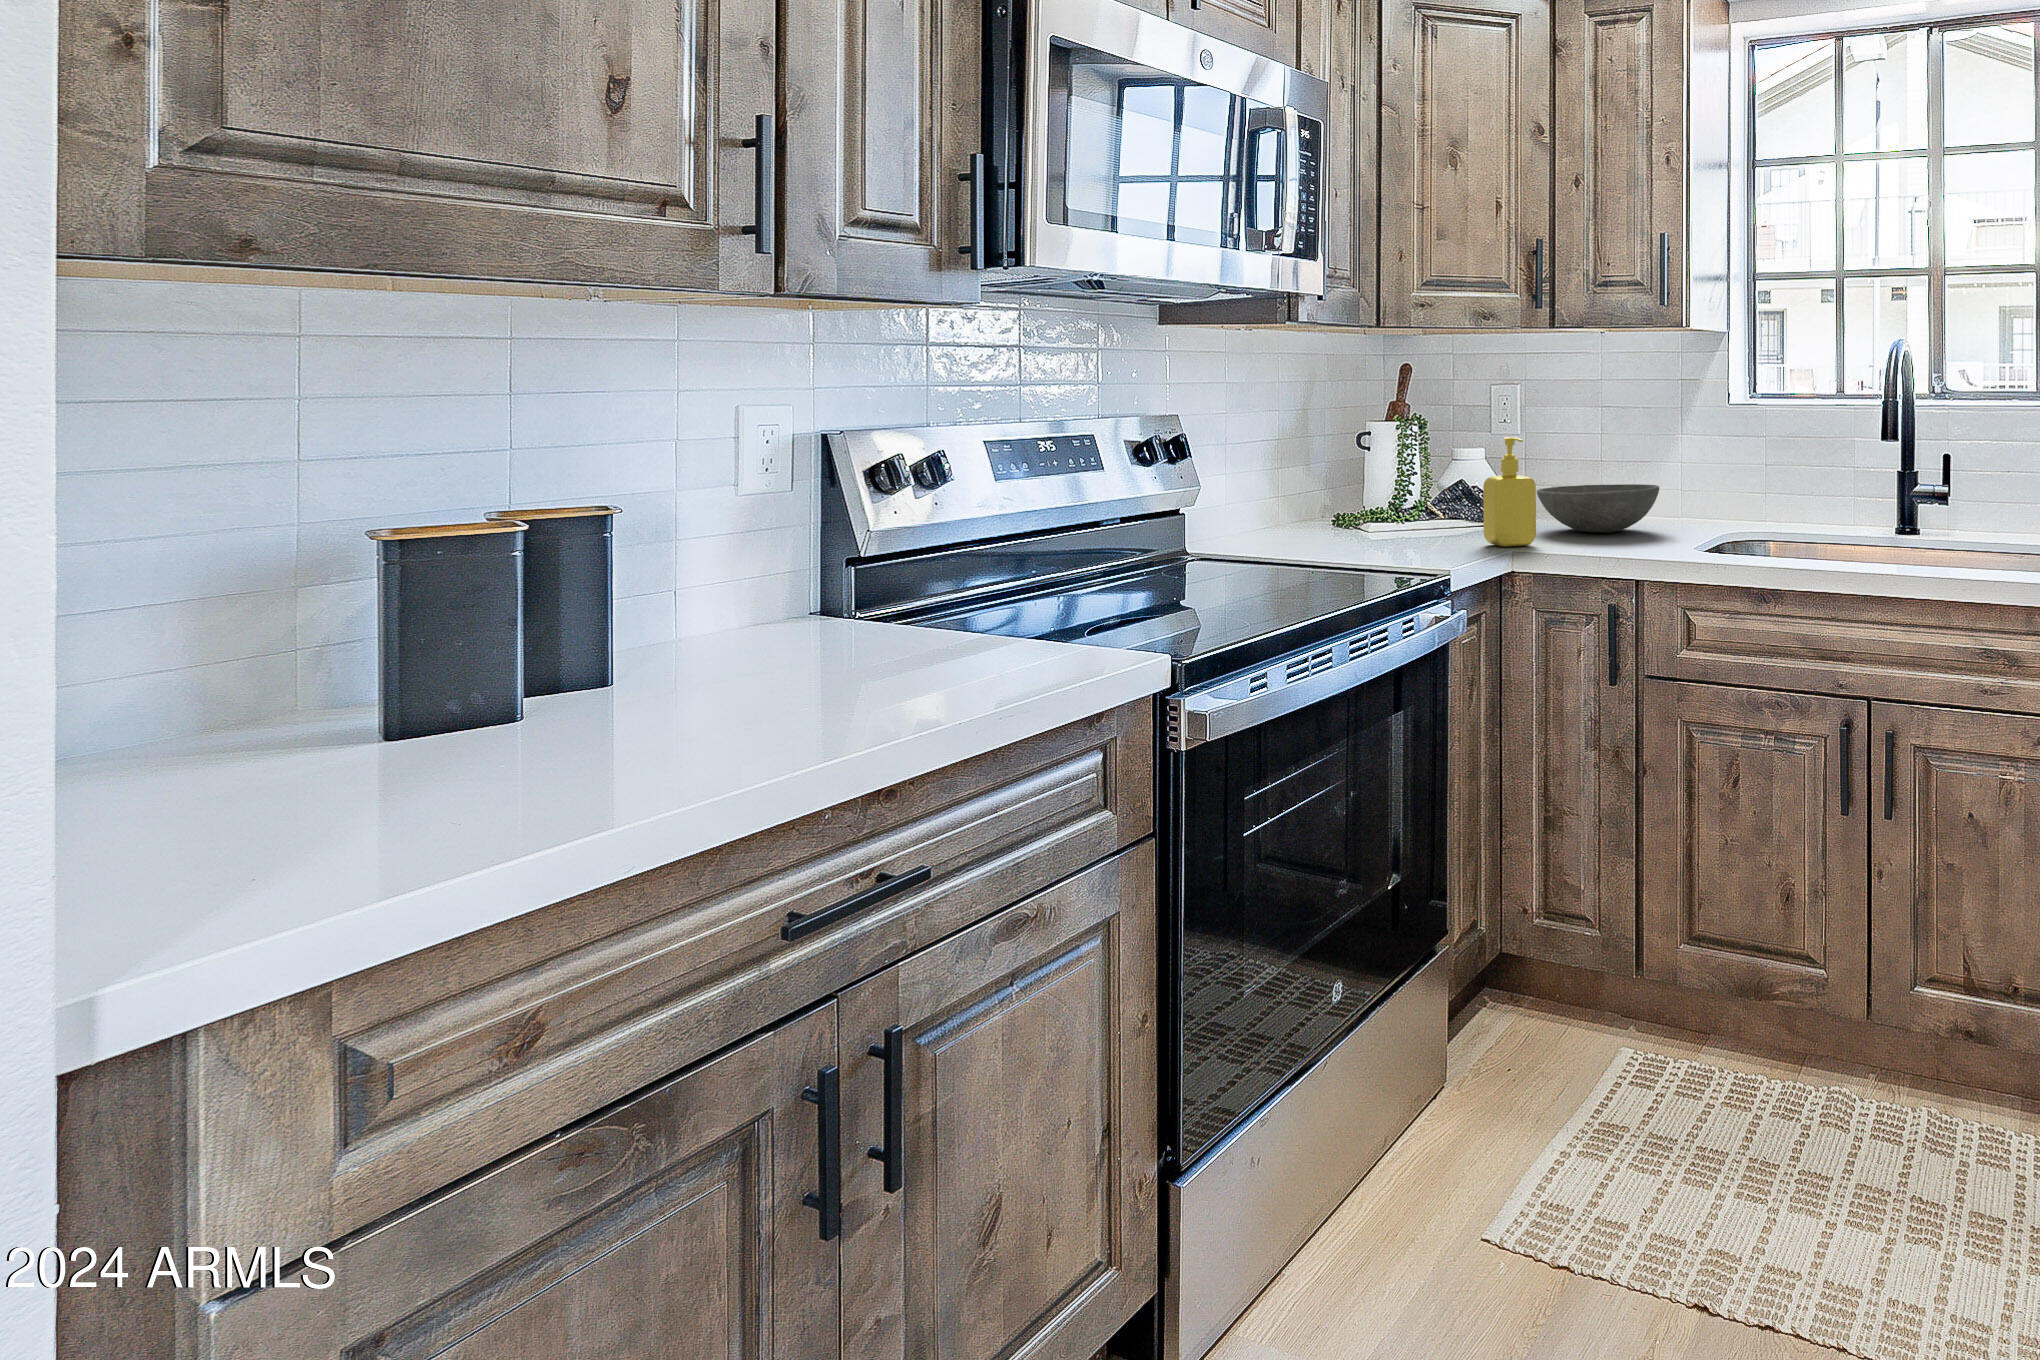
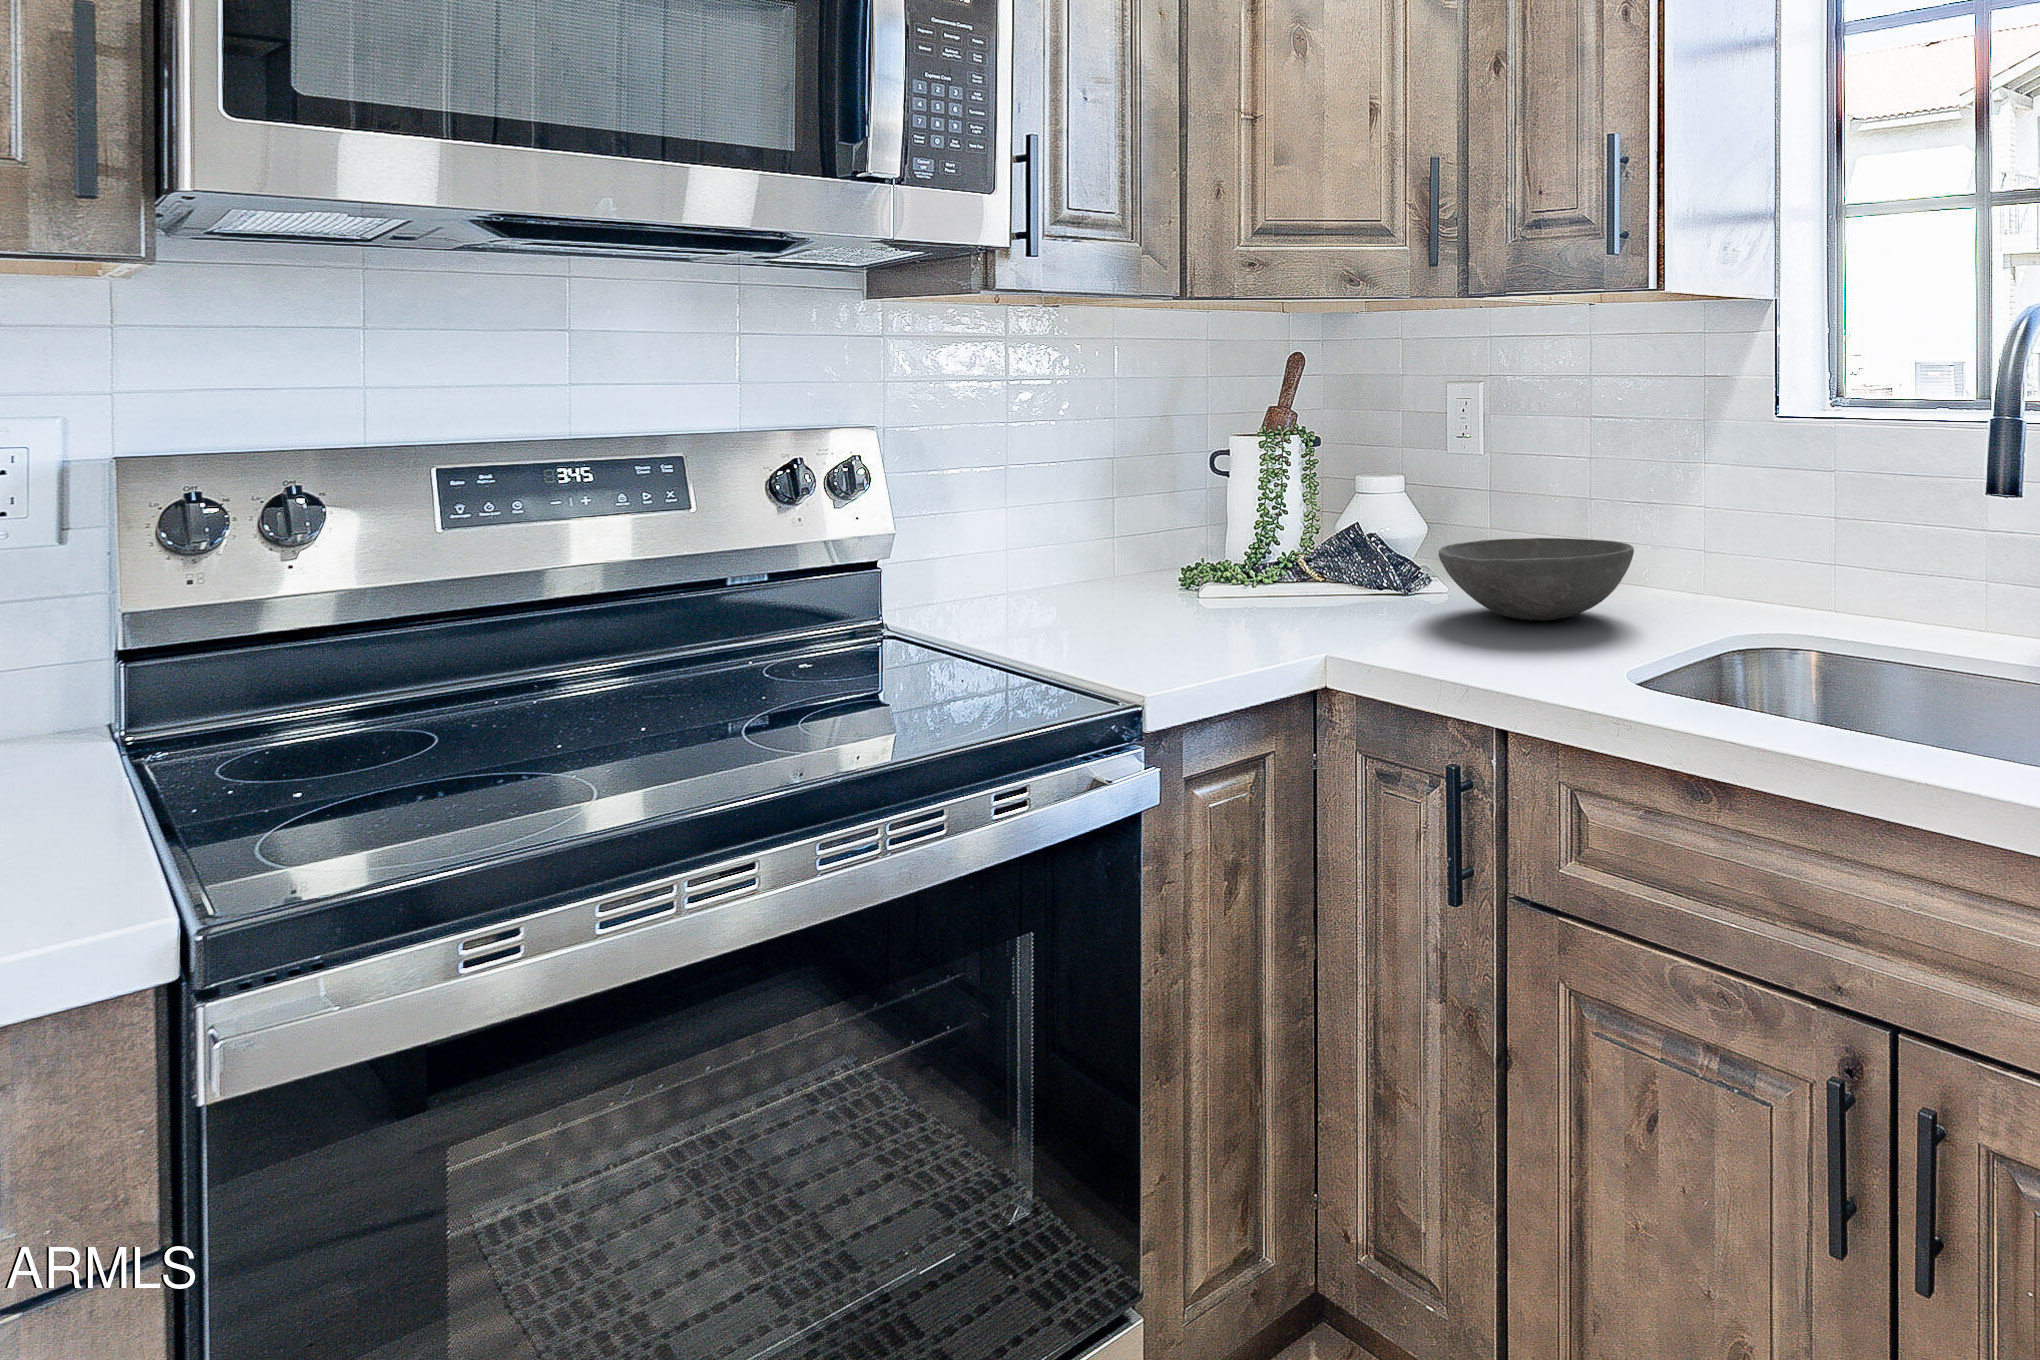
soap dispenser: present [1483,437,1536,547] -> none [1309,469,1387,645]

